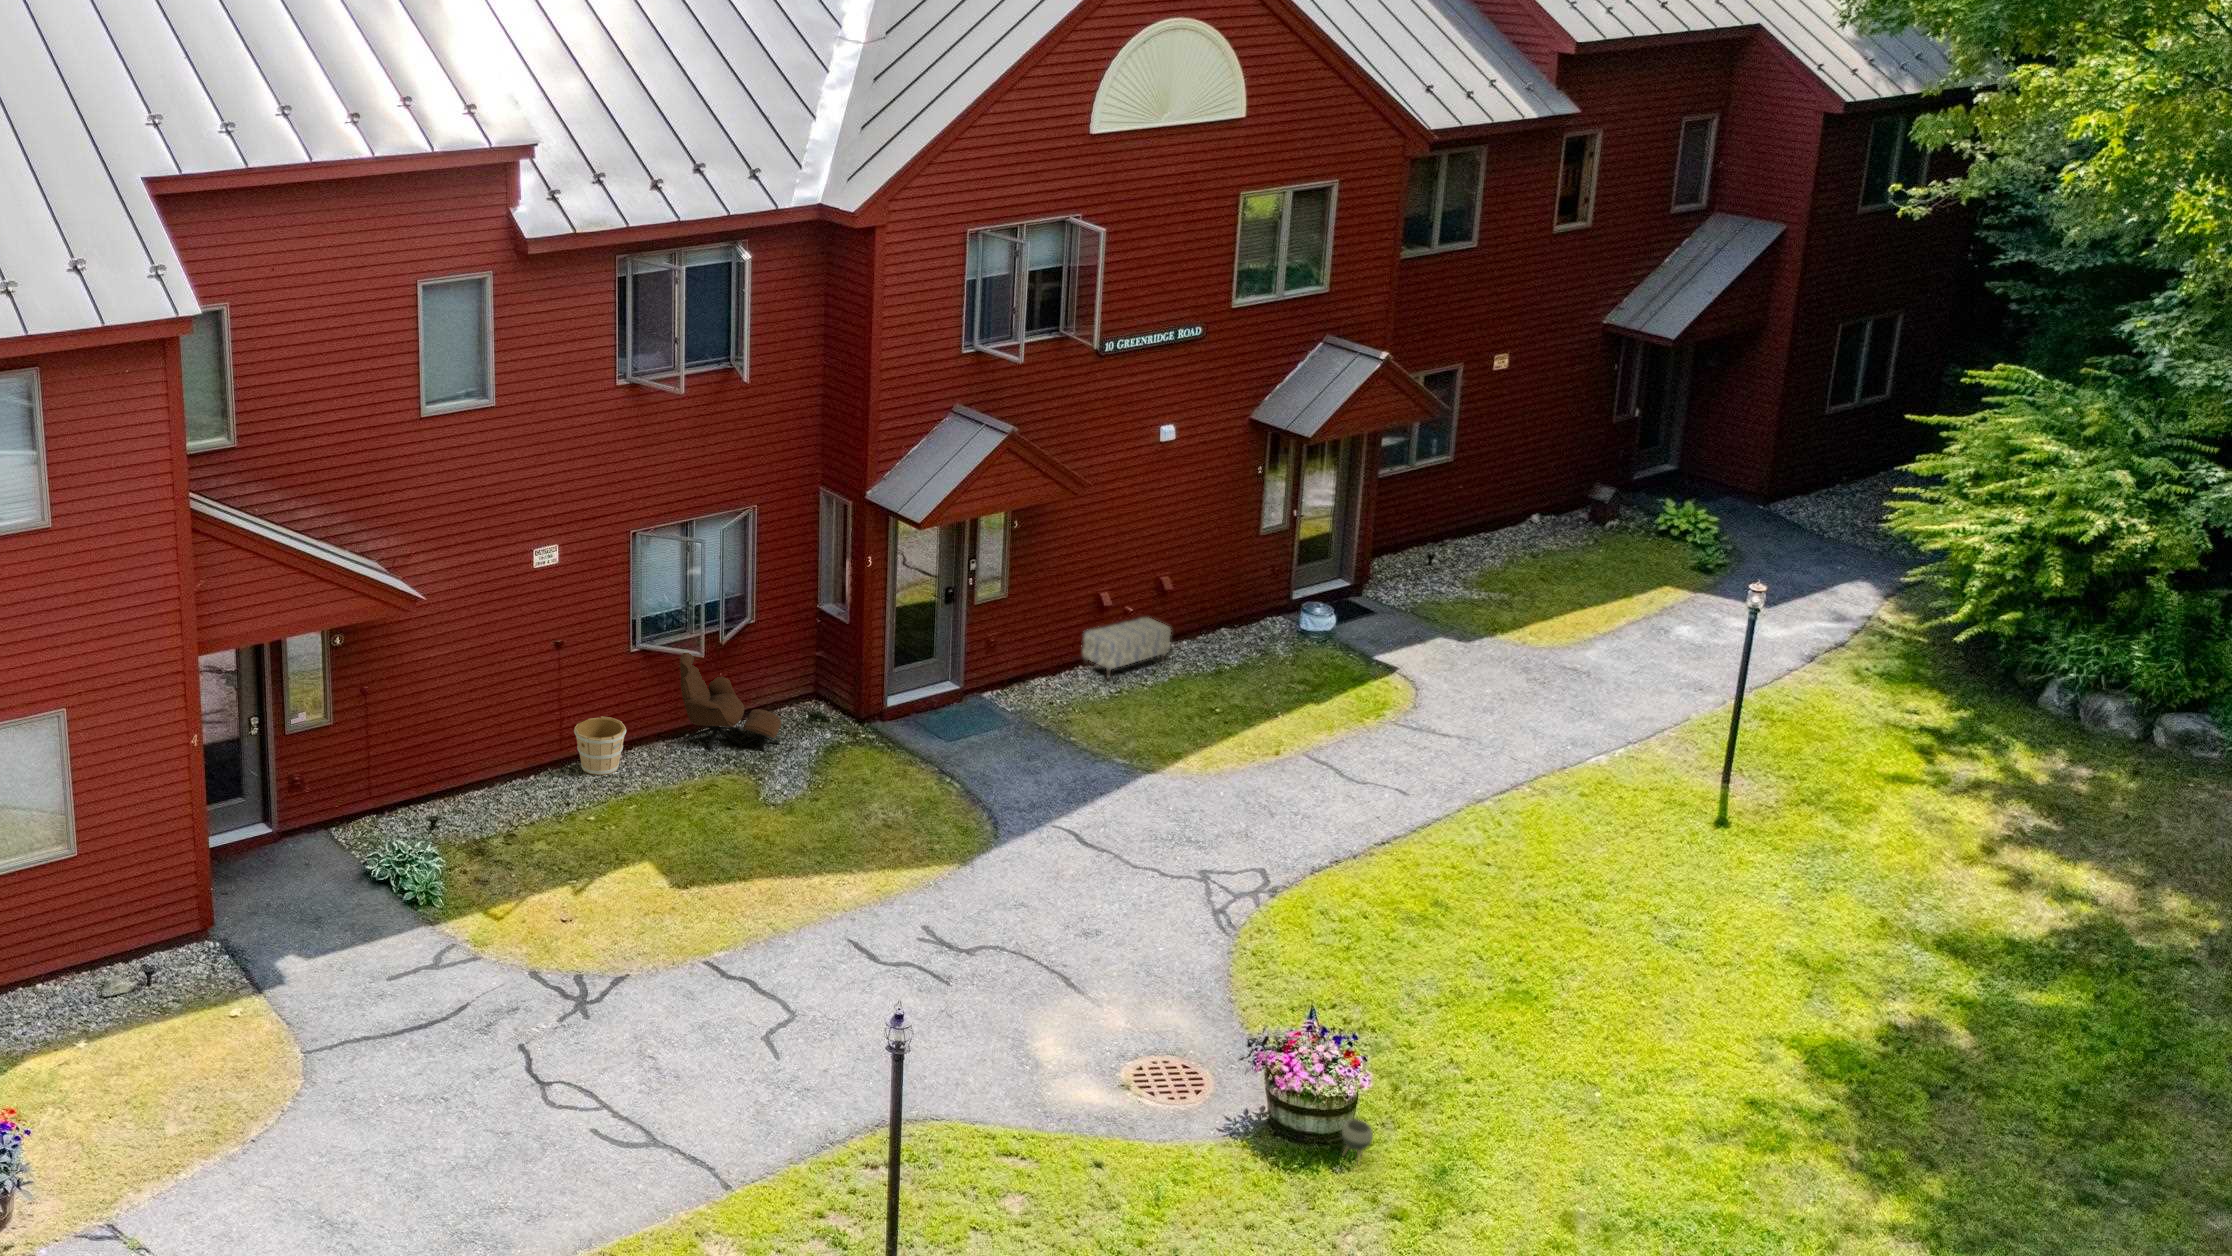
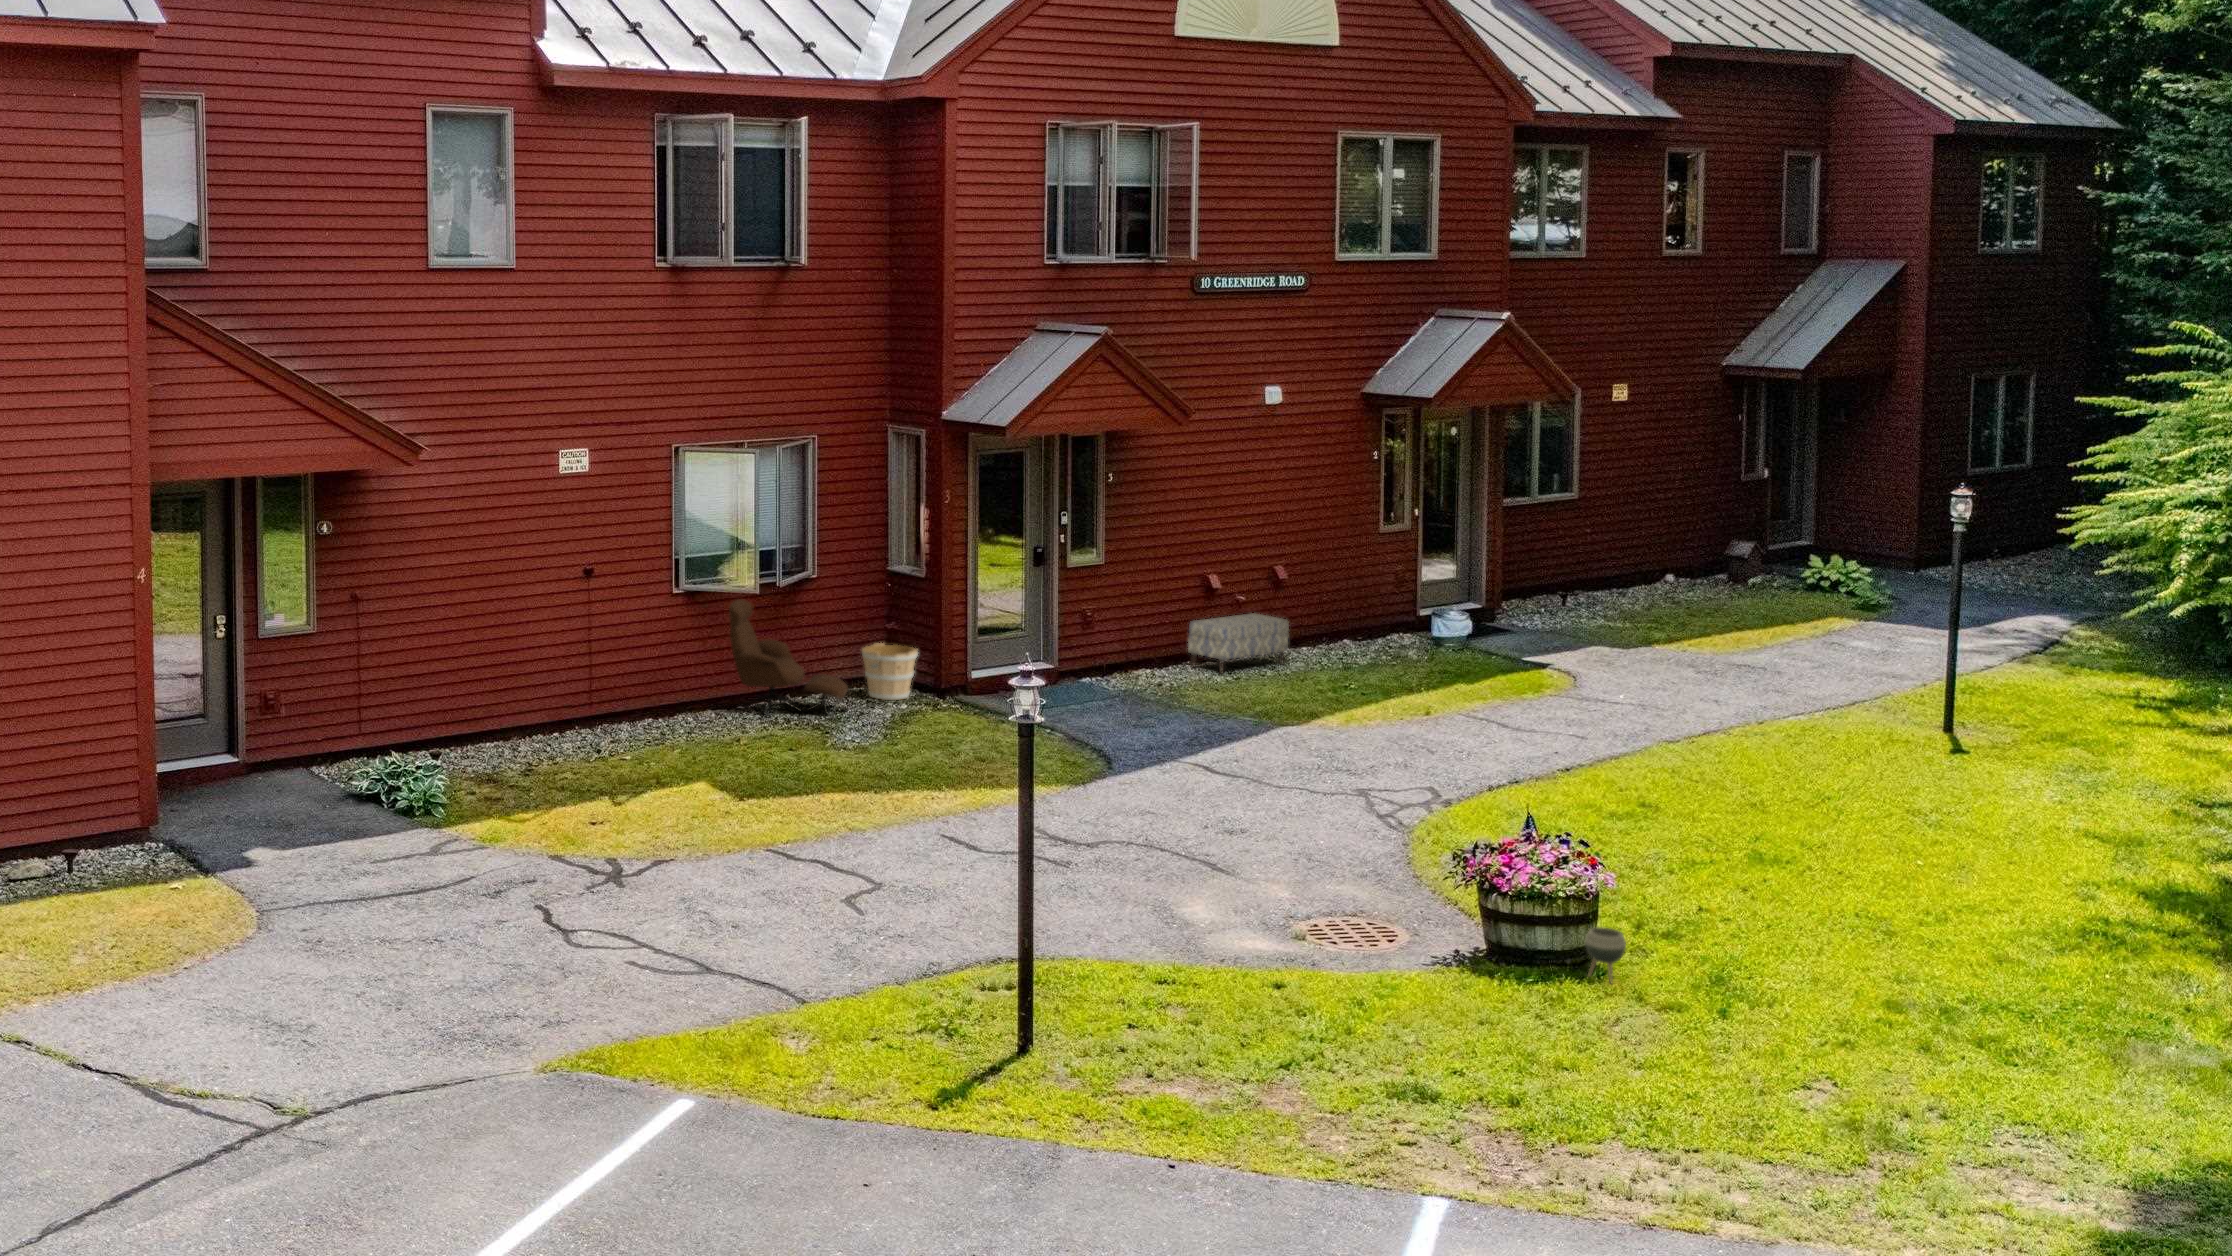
wooden bucket: present [574,716,626,775] -> present [862,643,918,700]

